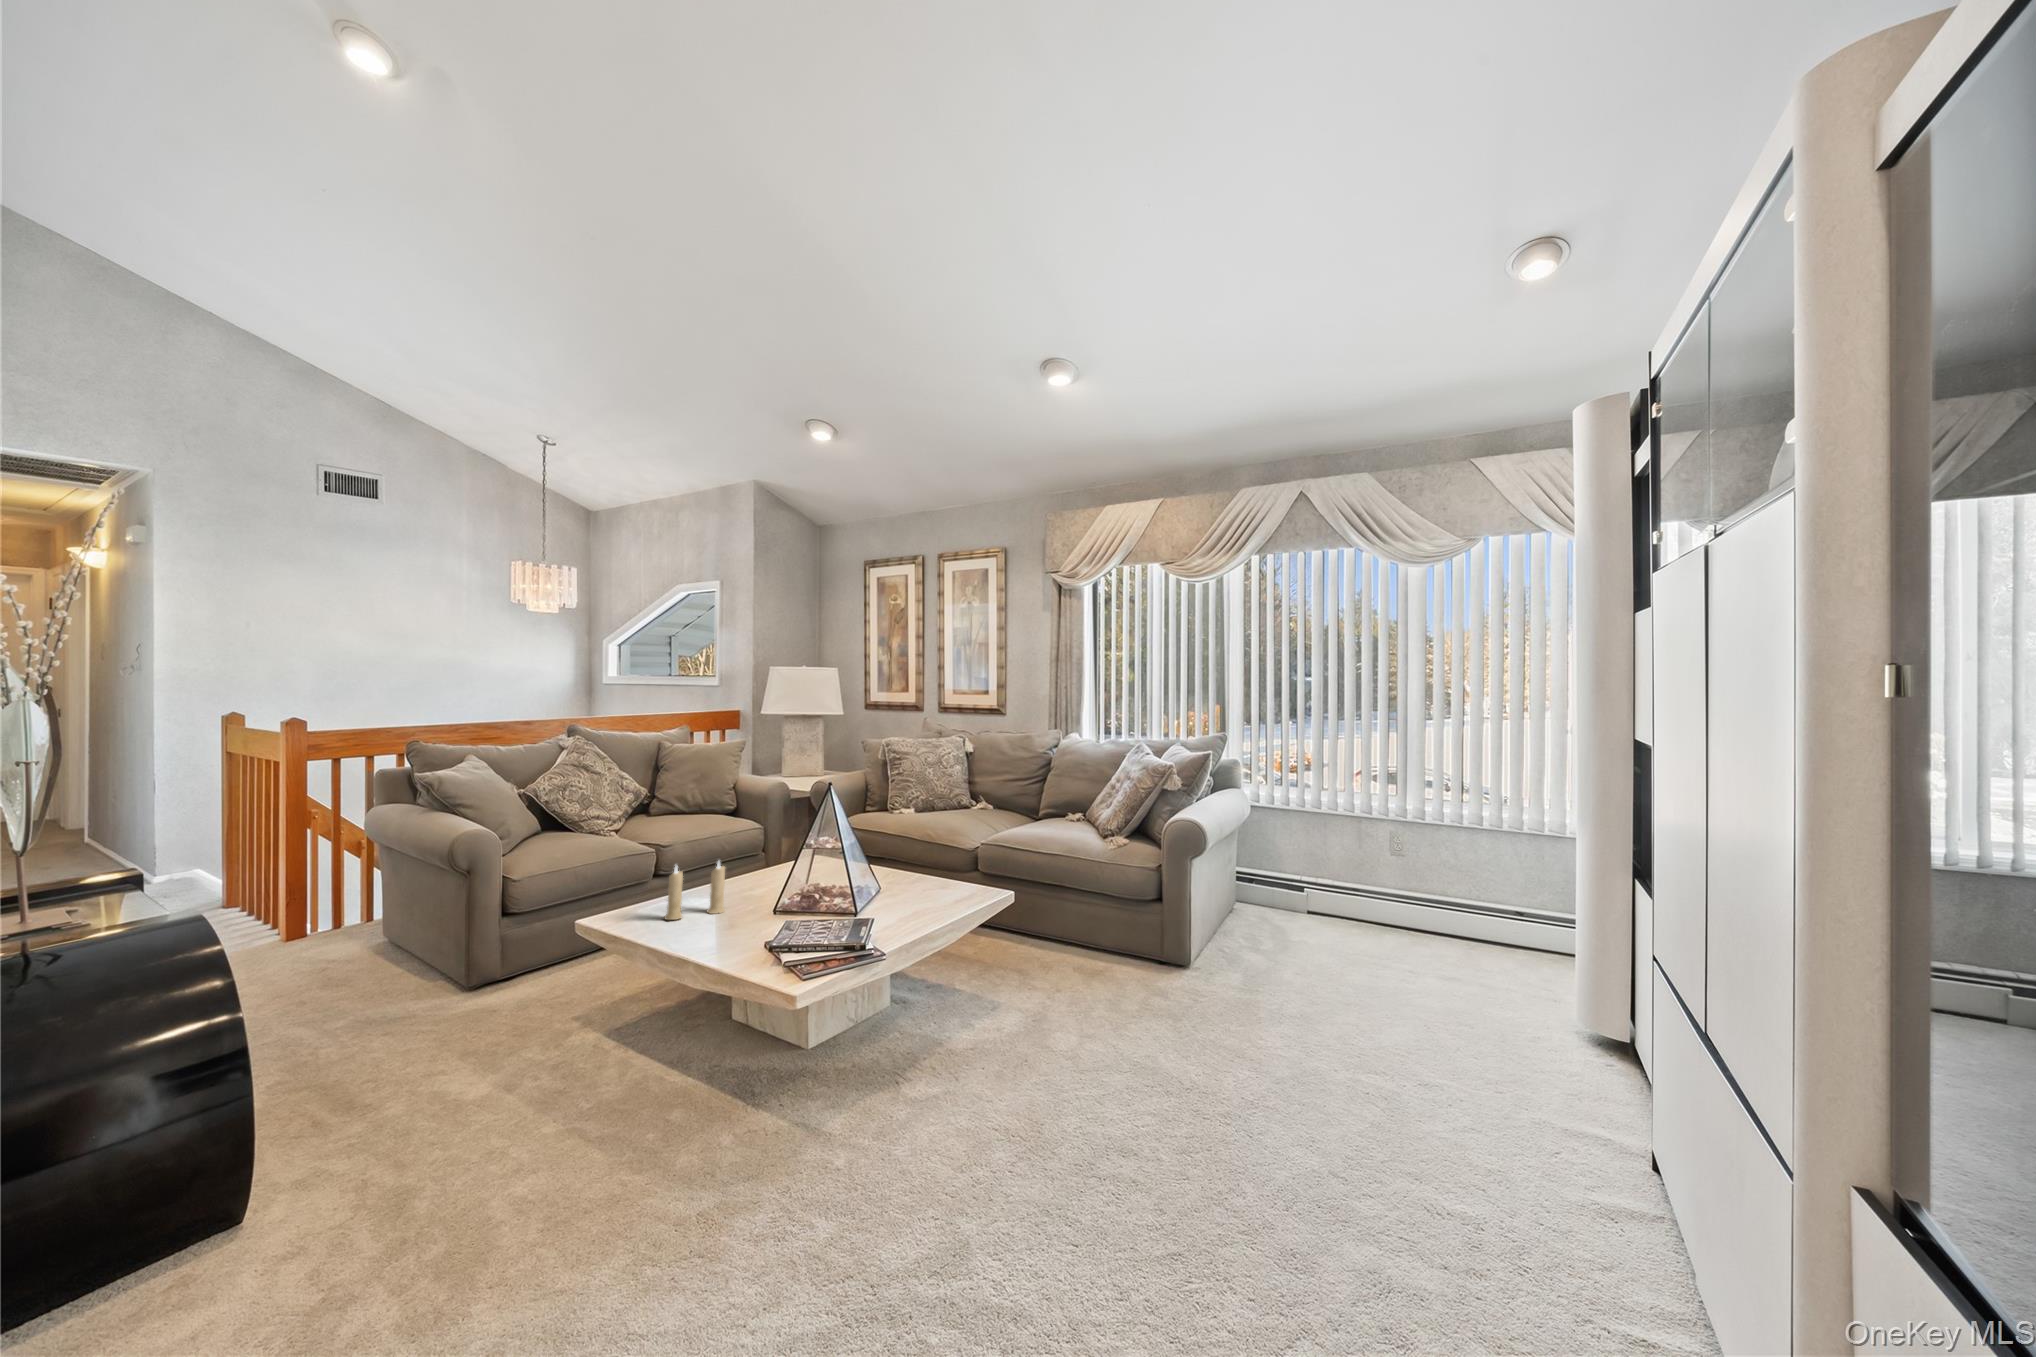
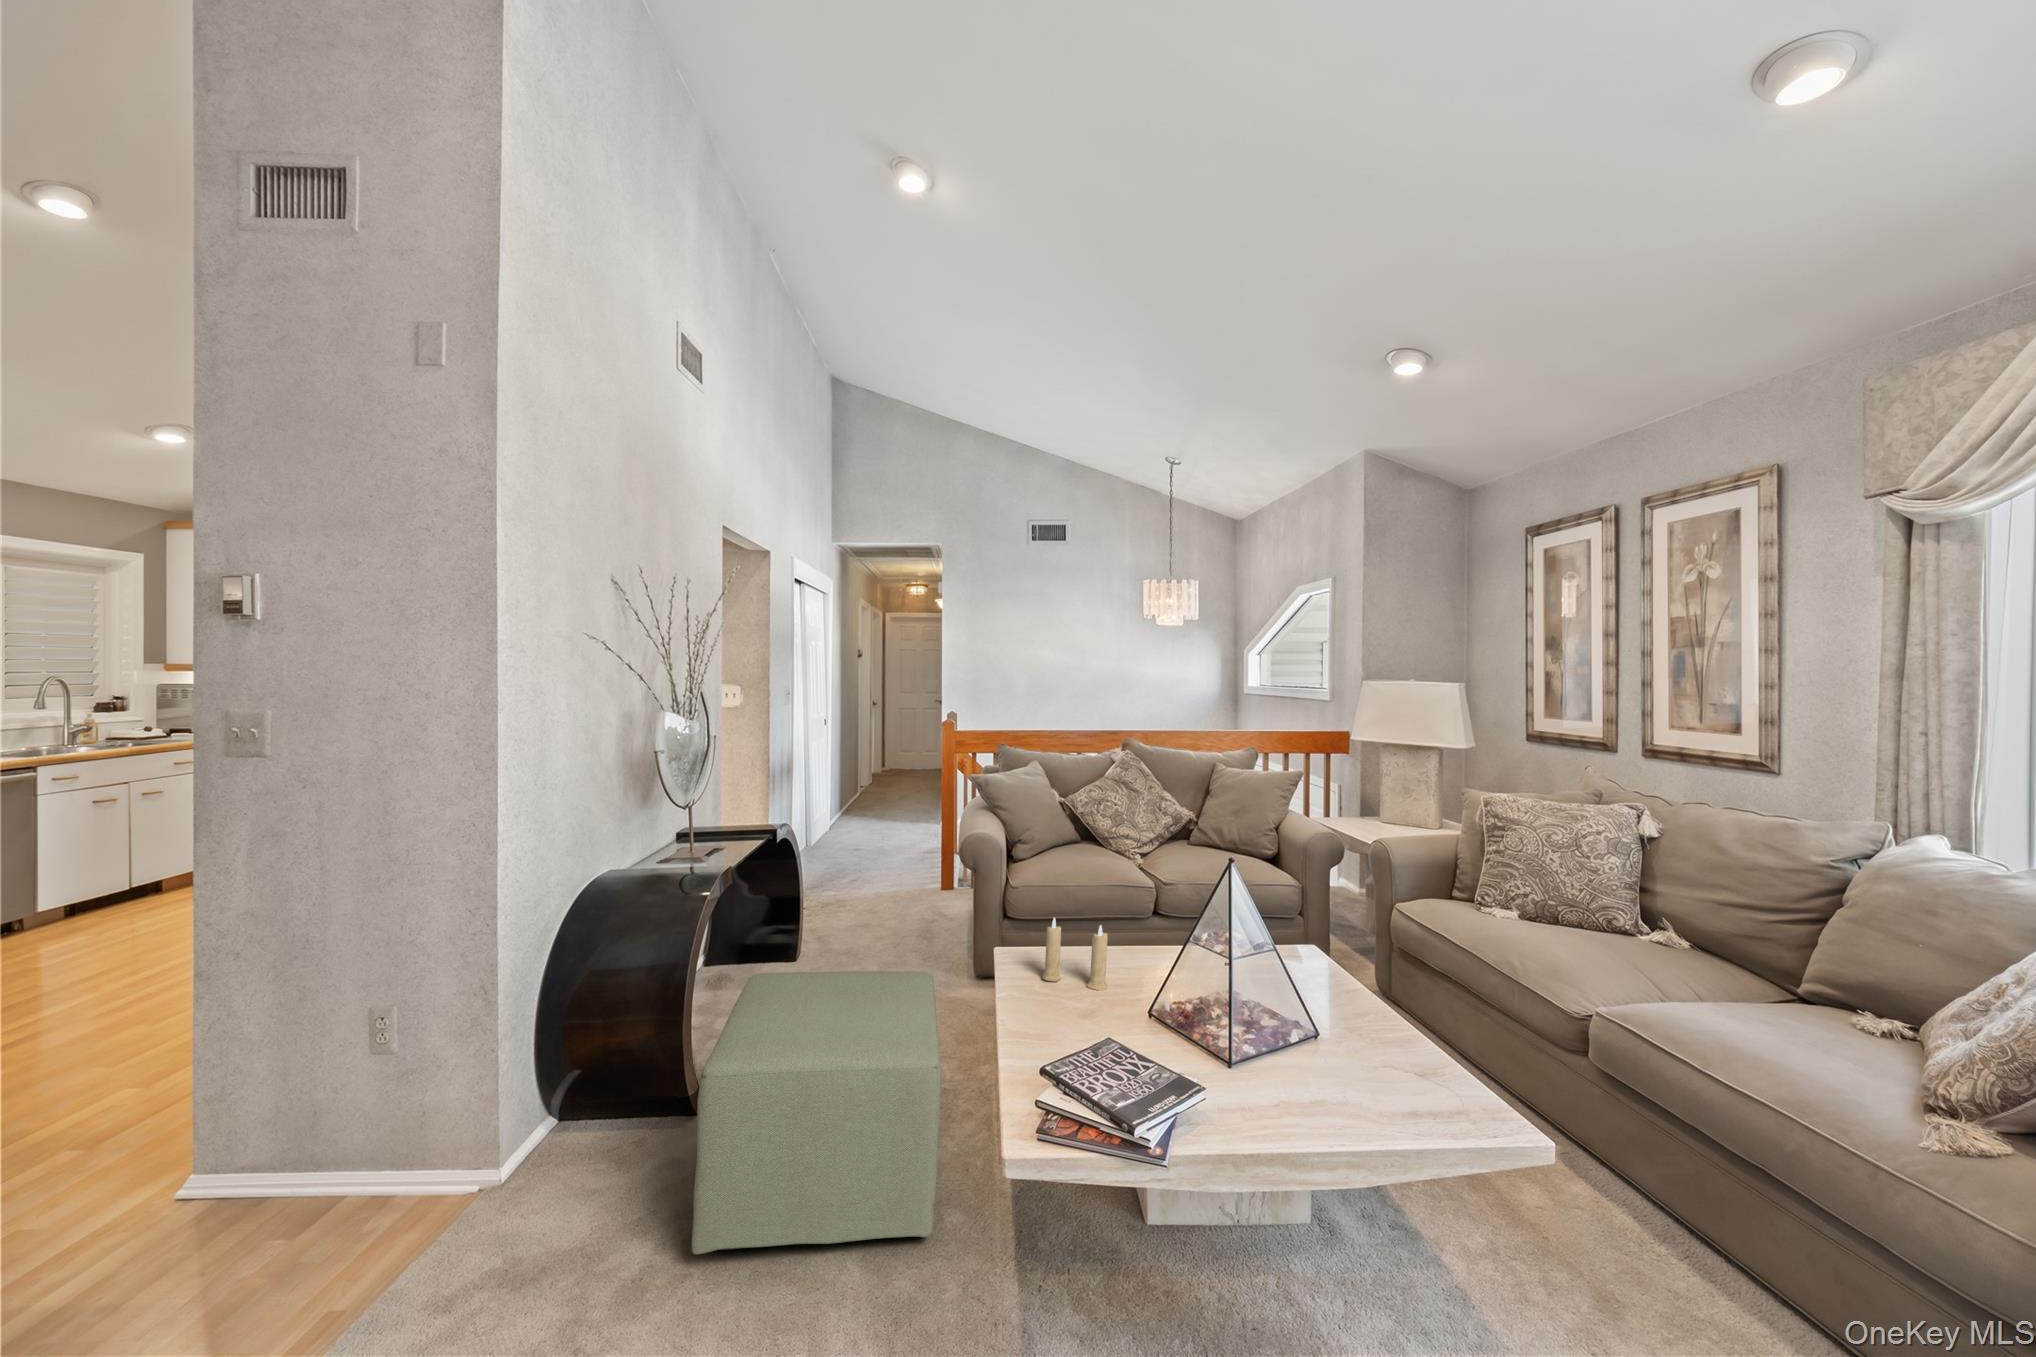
ottoman: none [362,939,701,1235] -> present [692,971,941,1254]

